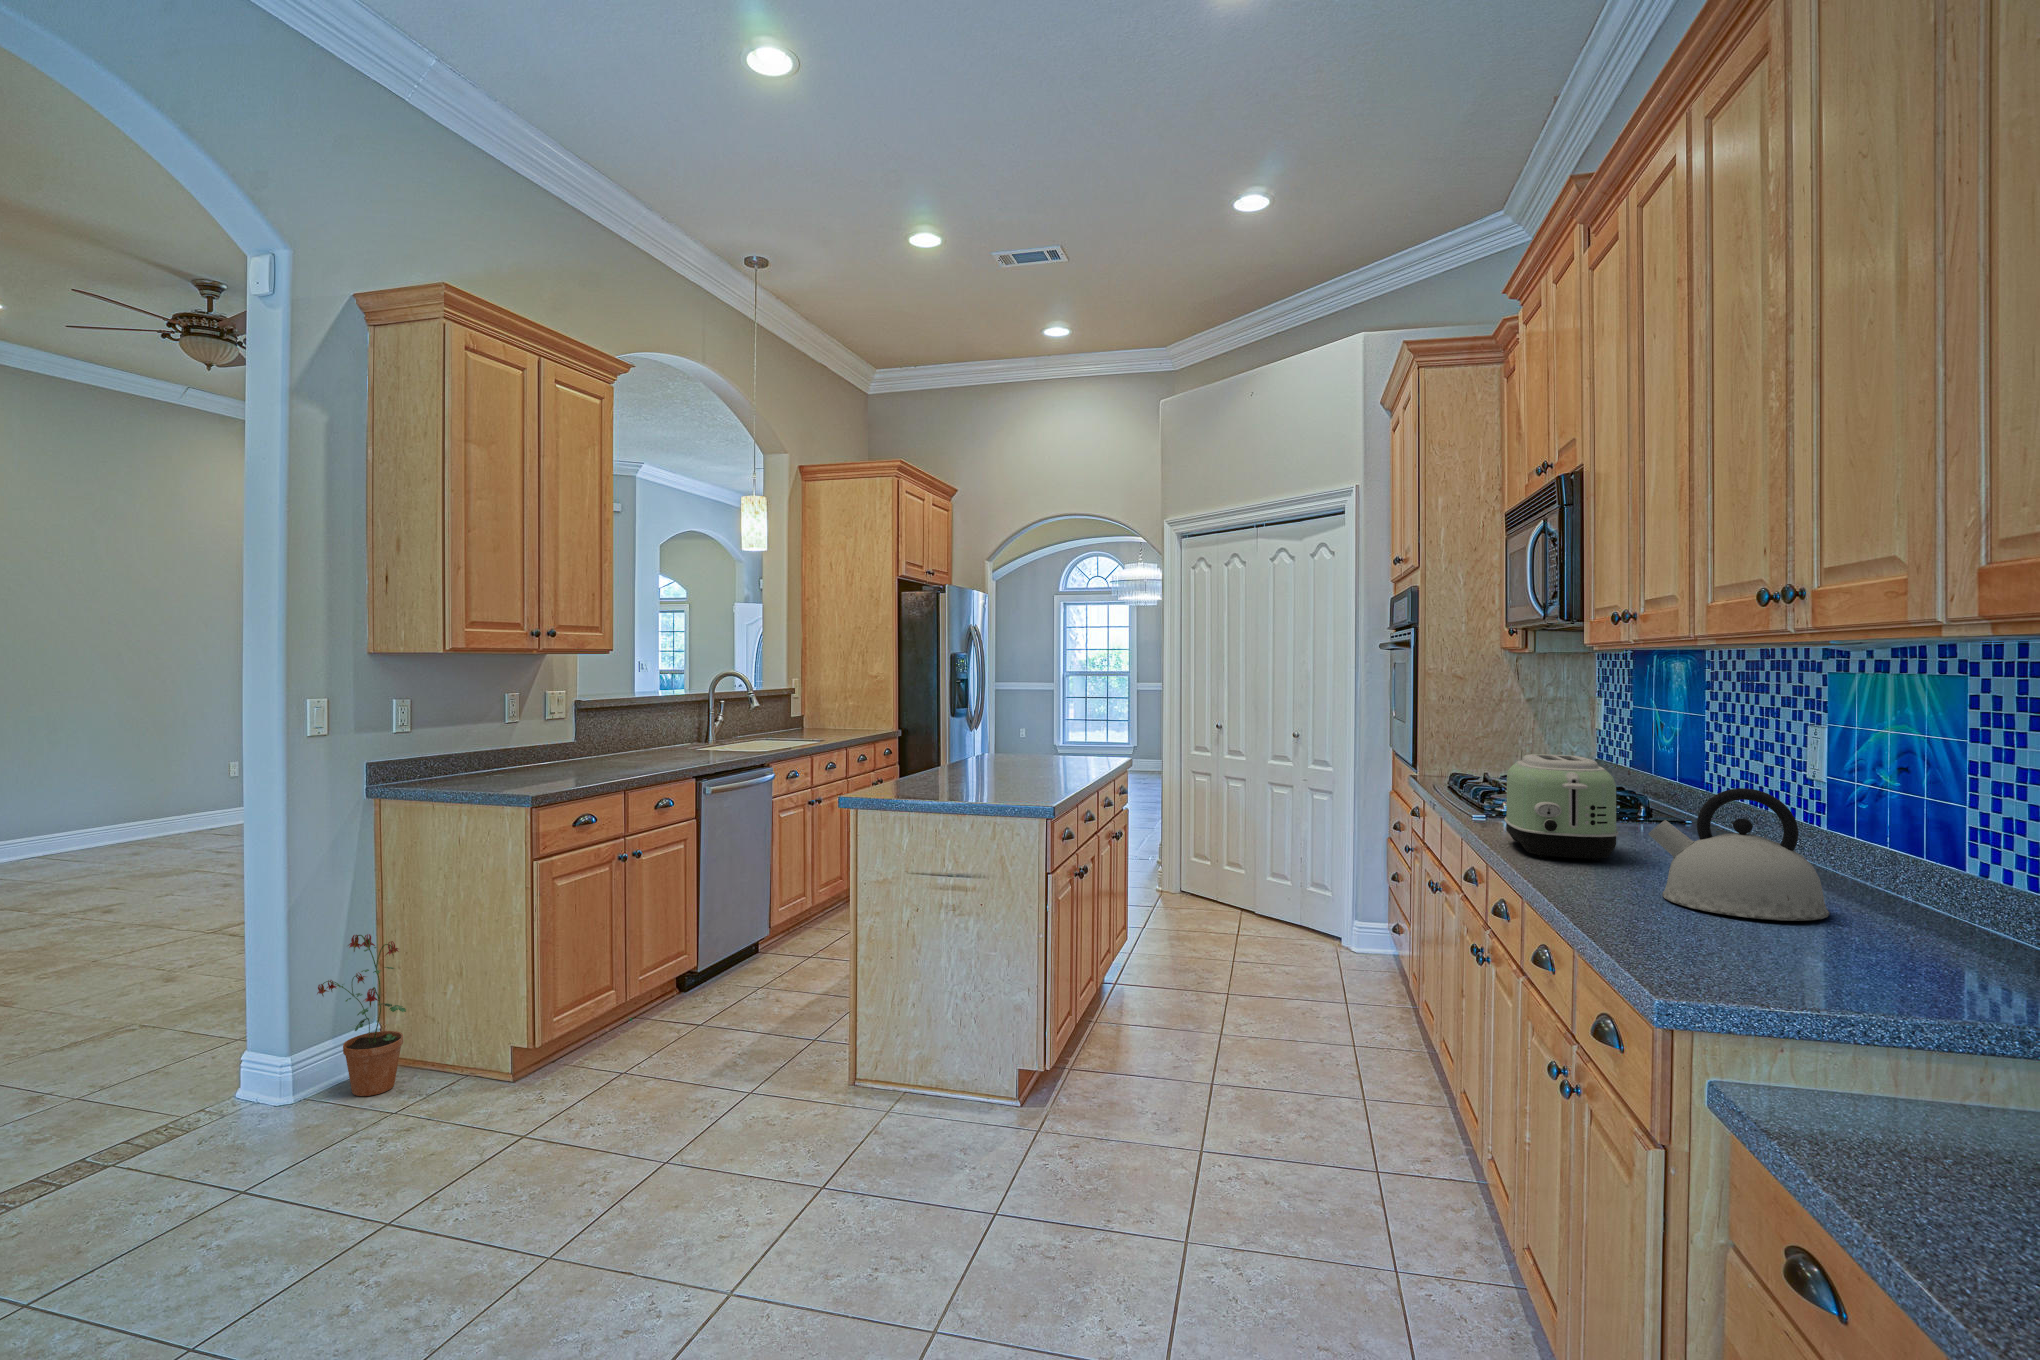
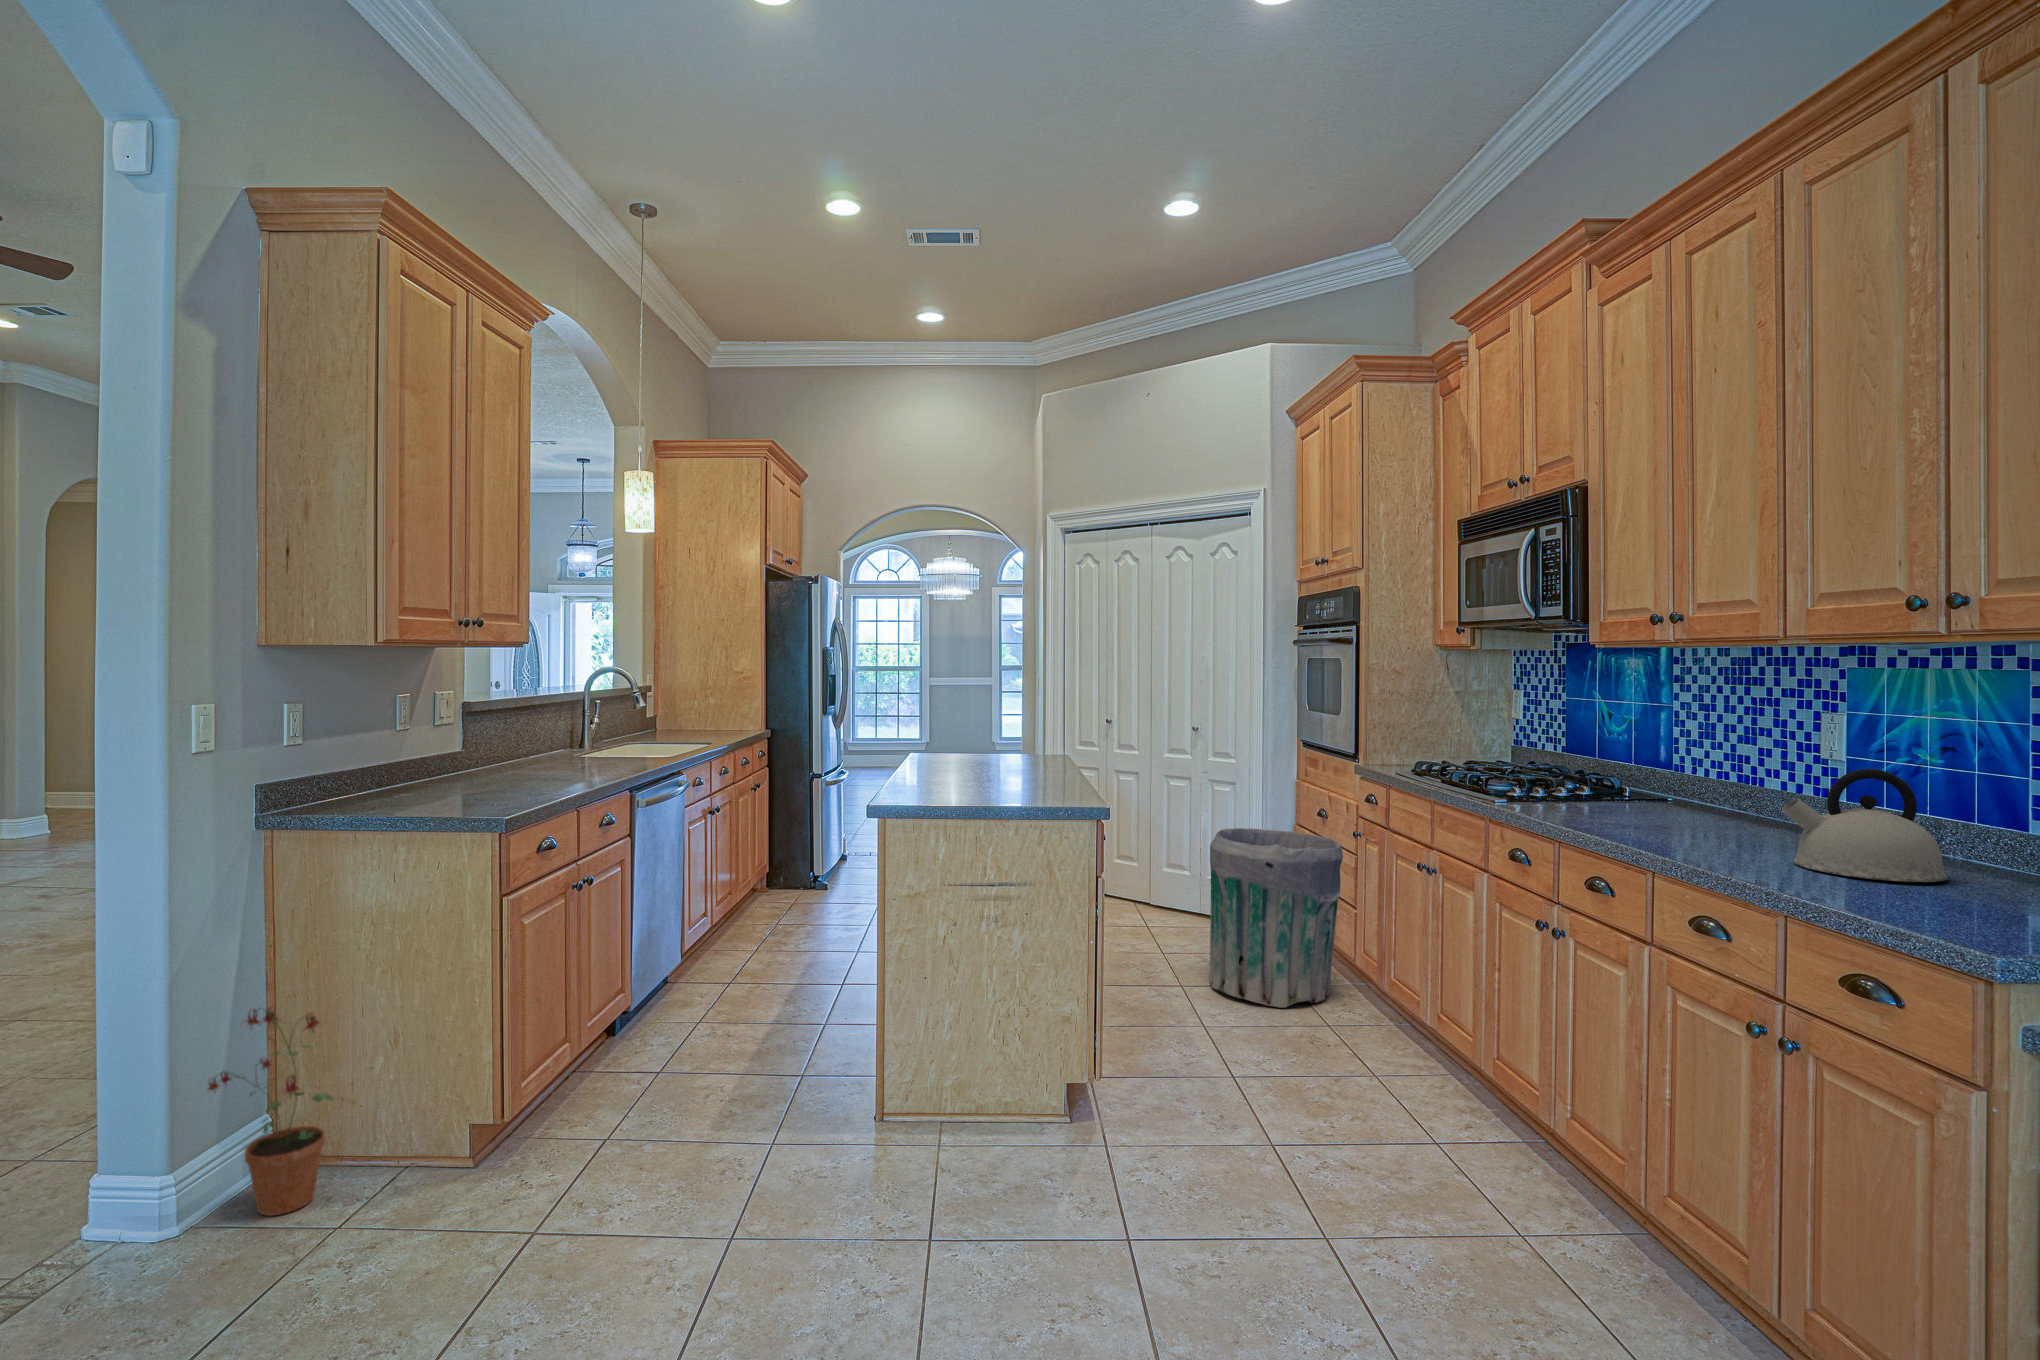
toaster: present [1504,754,1619,860] -> none [1580,743,1702,837]
trash can: none [1255,840,1397,1029] -> present [1210,828,1343,1008]

